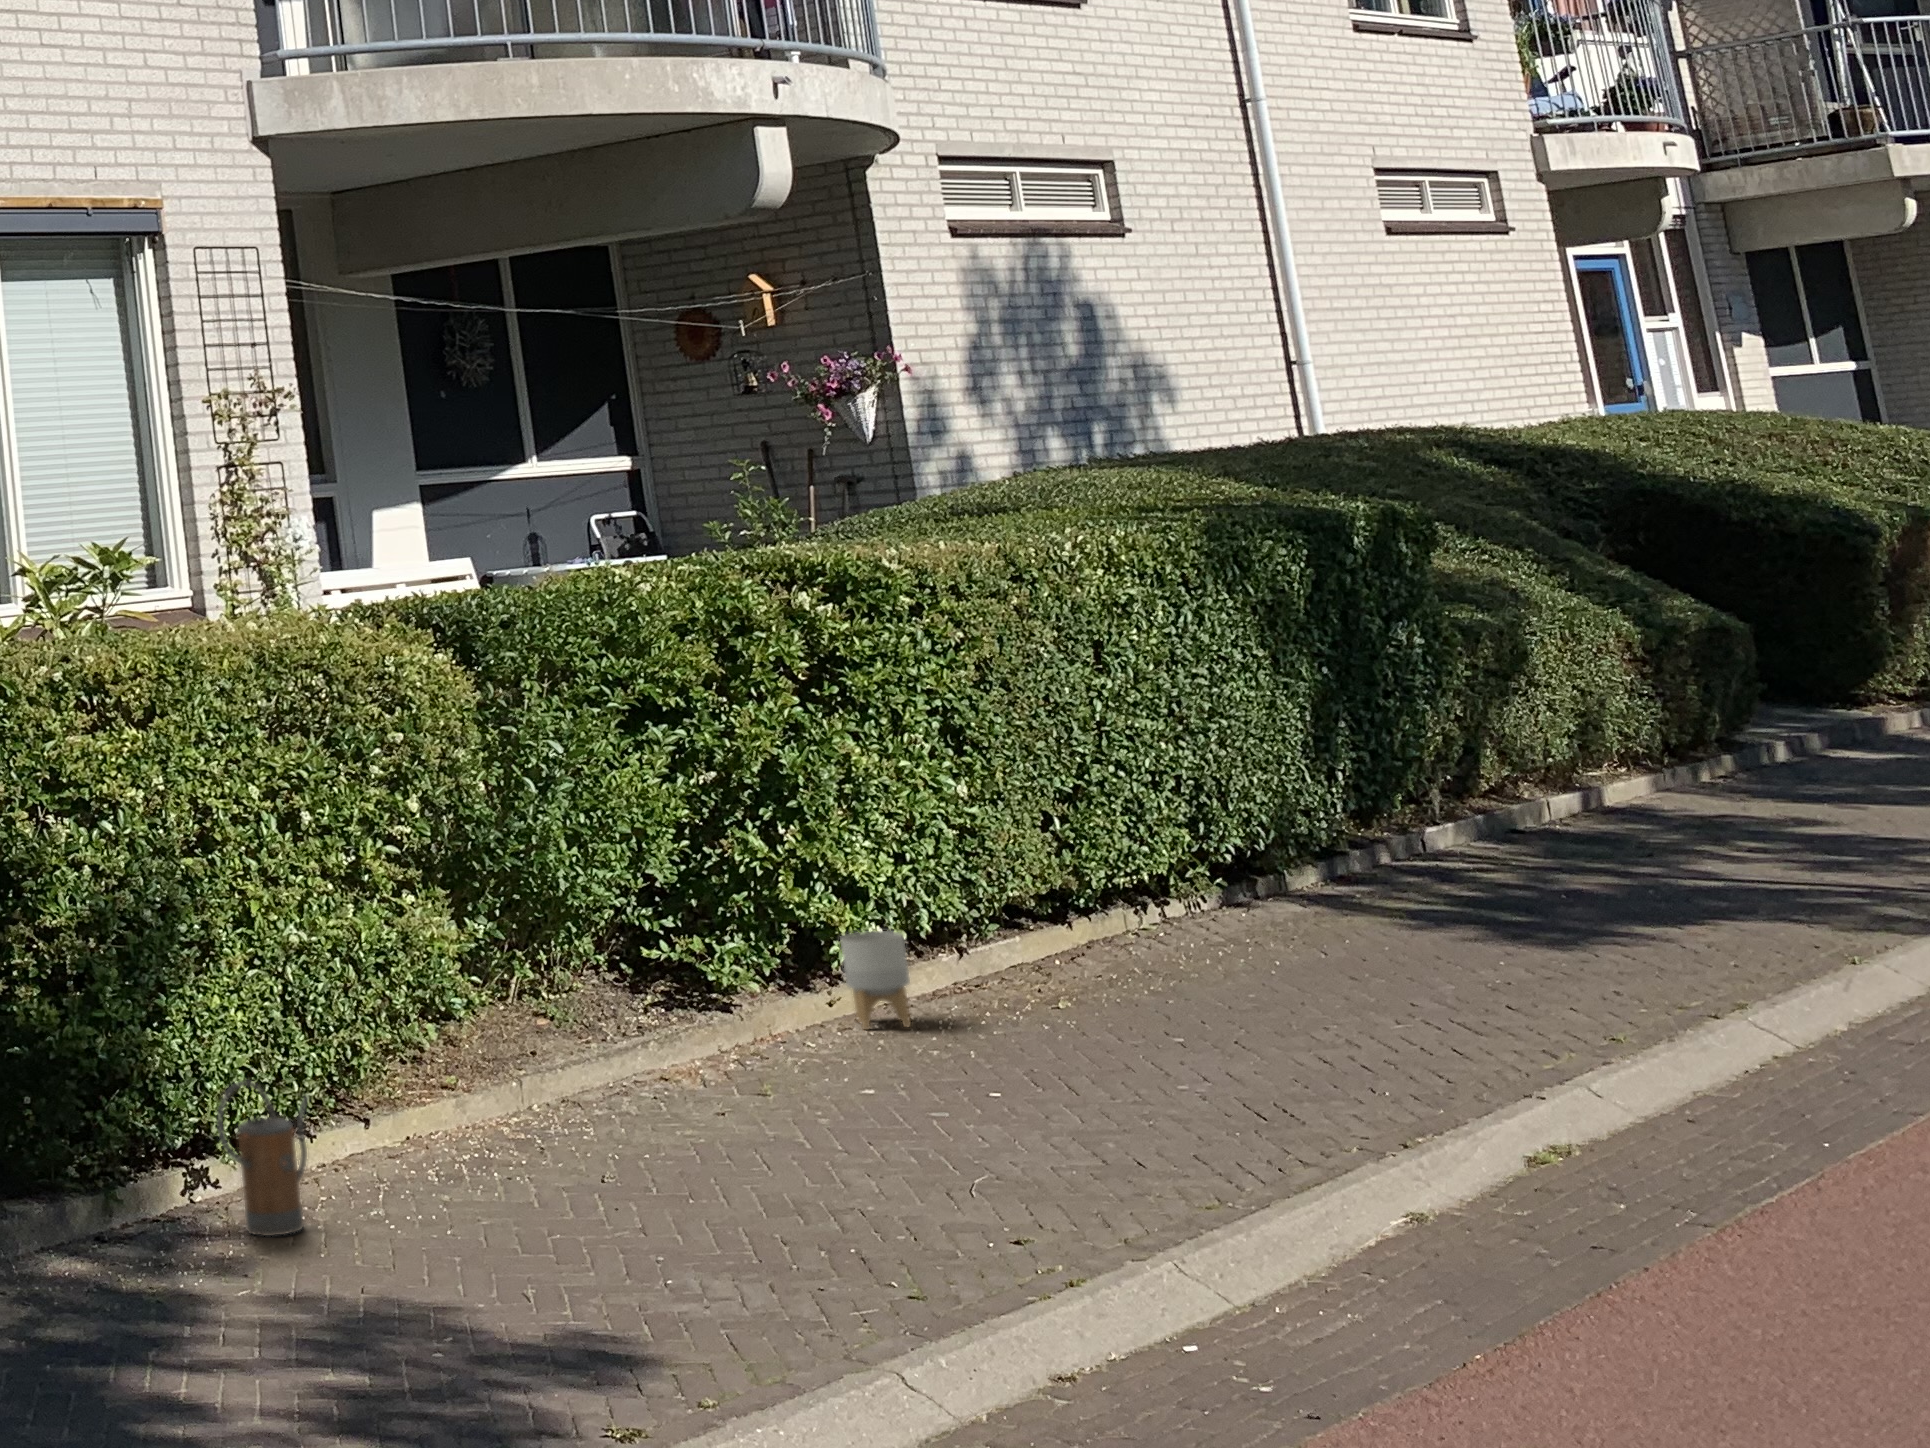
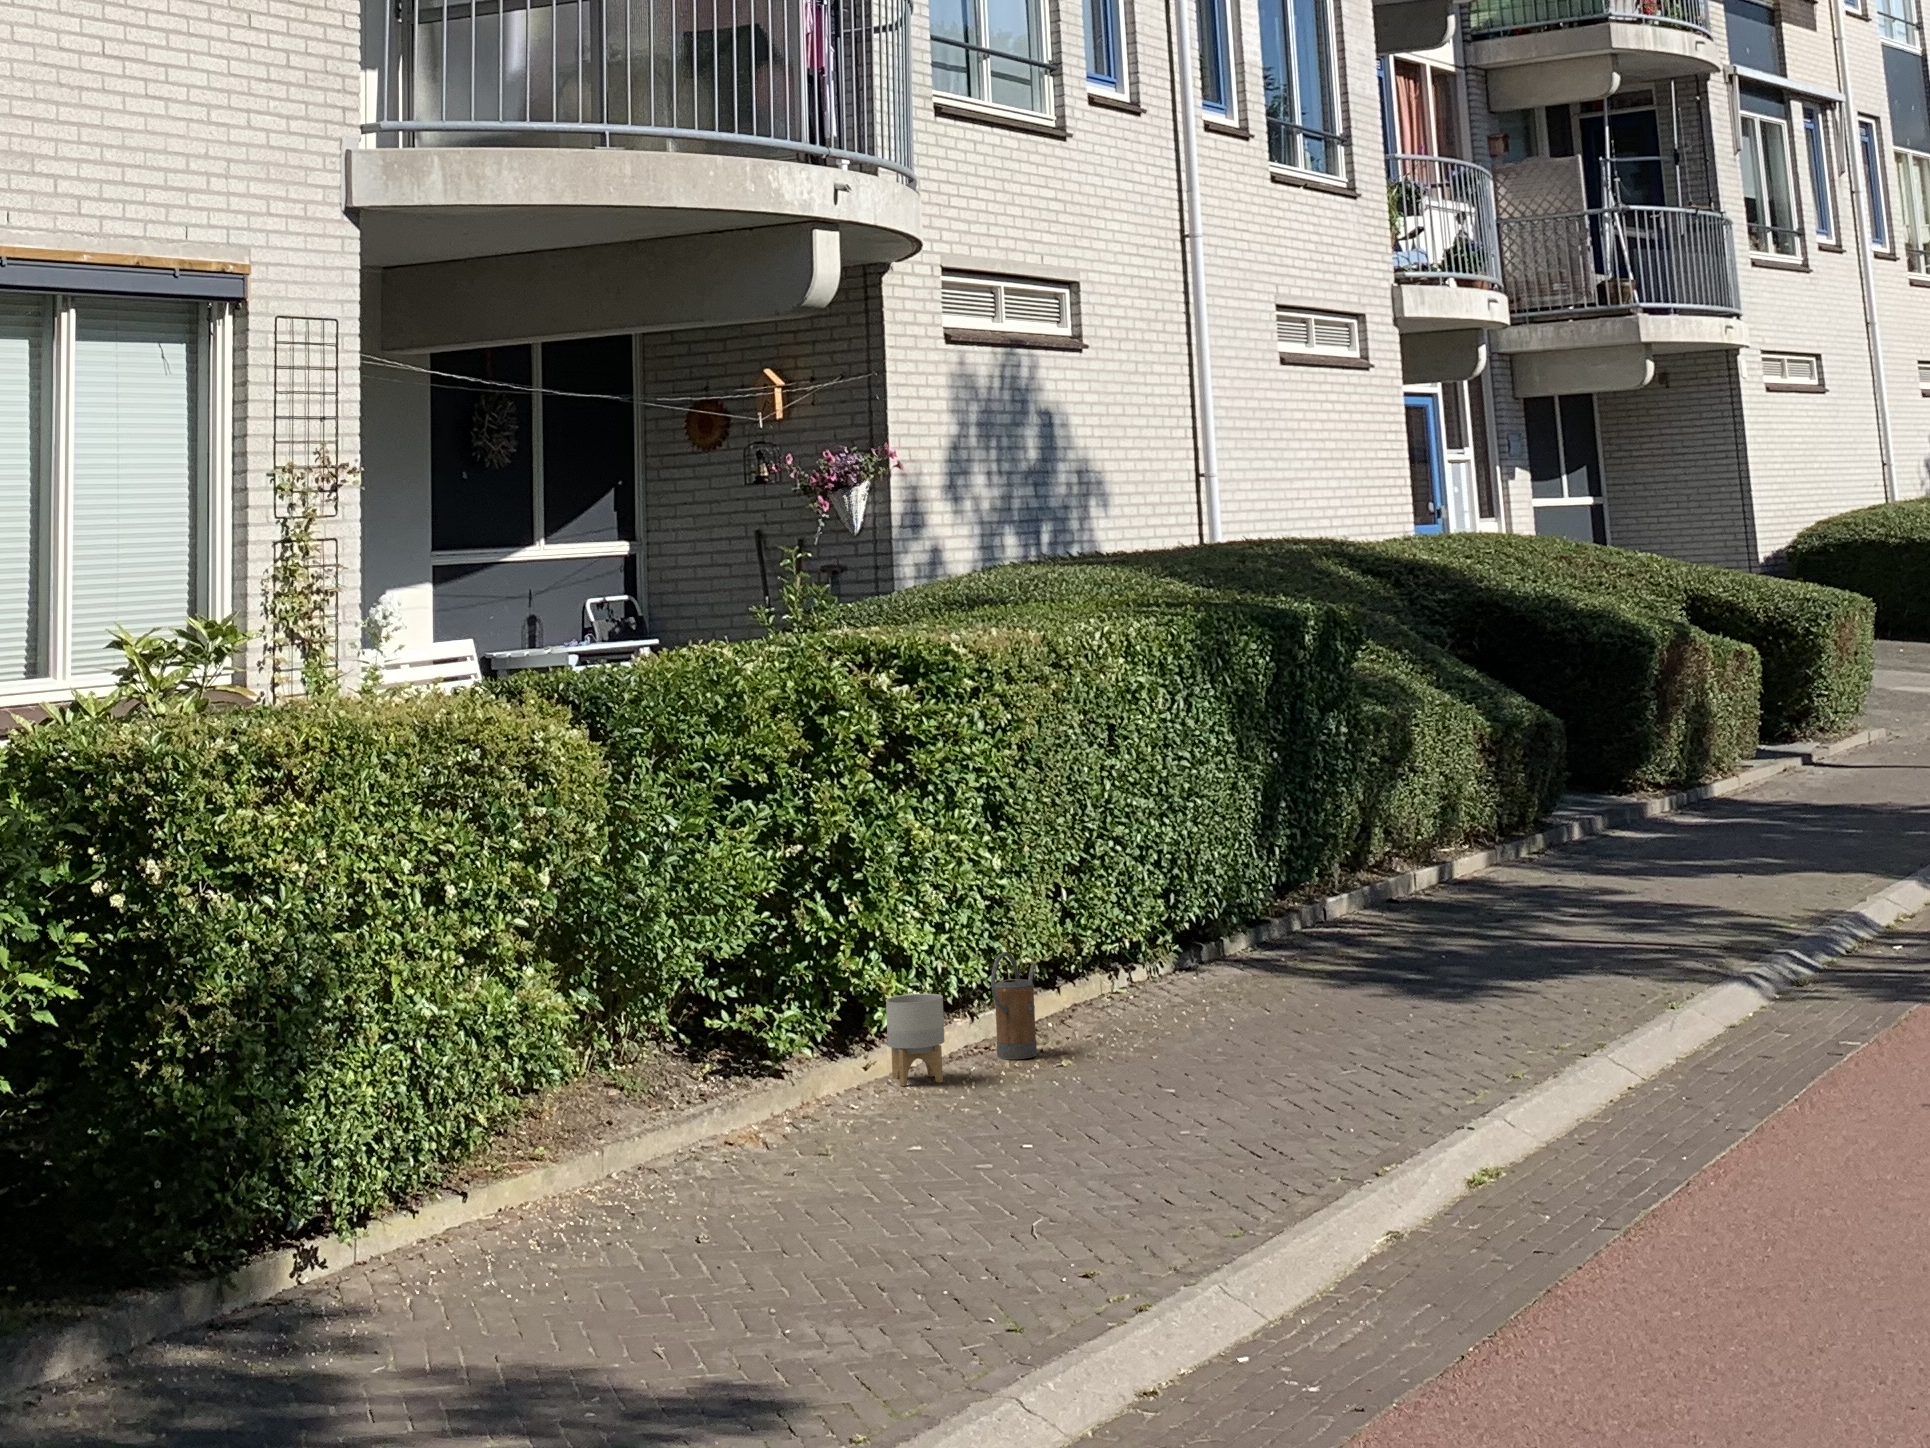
watering can: present [217,1080,309,1236] -> present [991,952,1037,1059]

